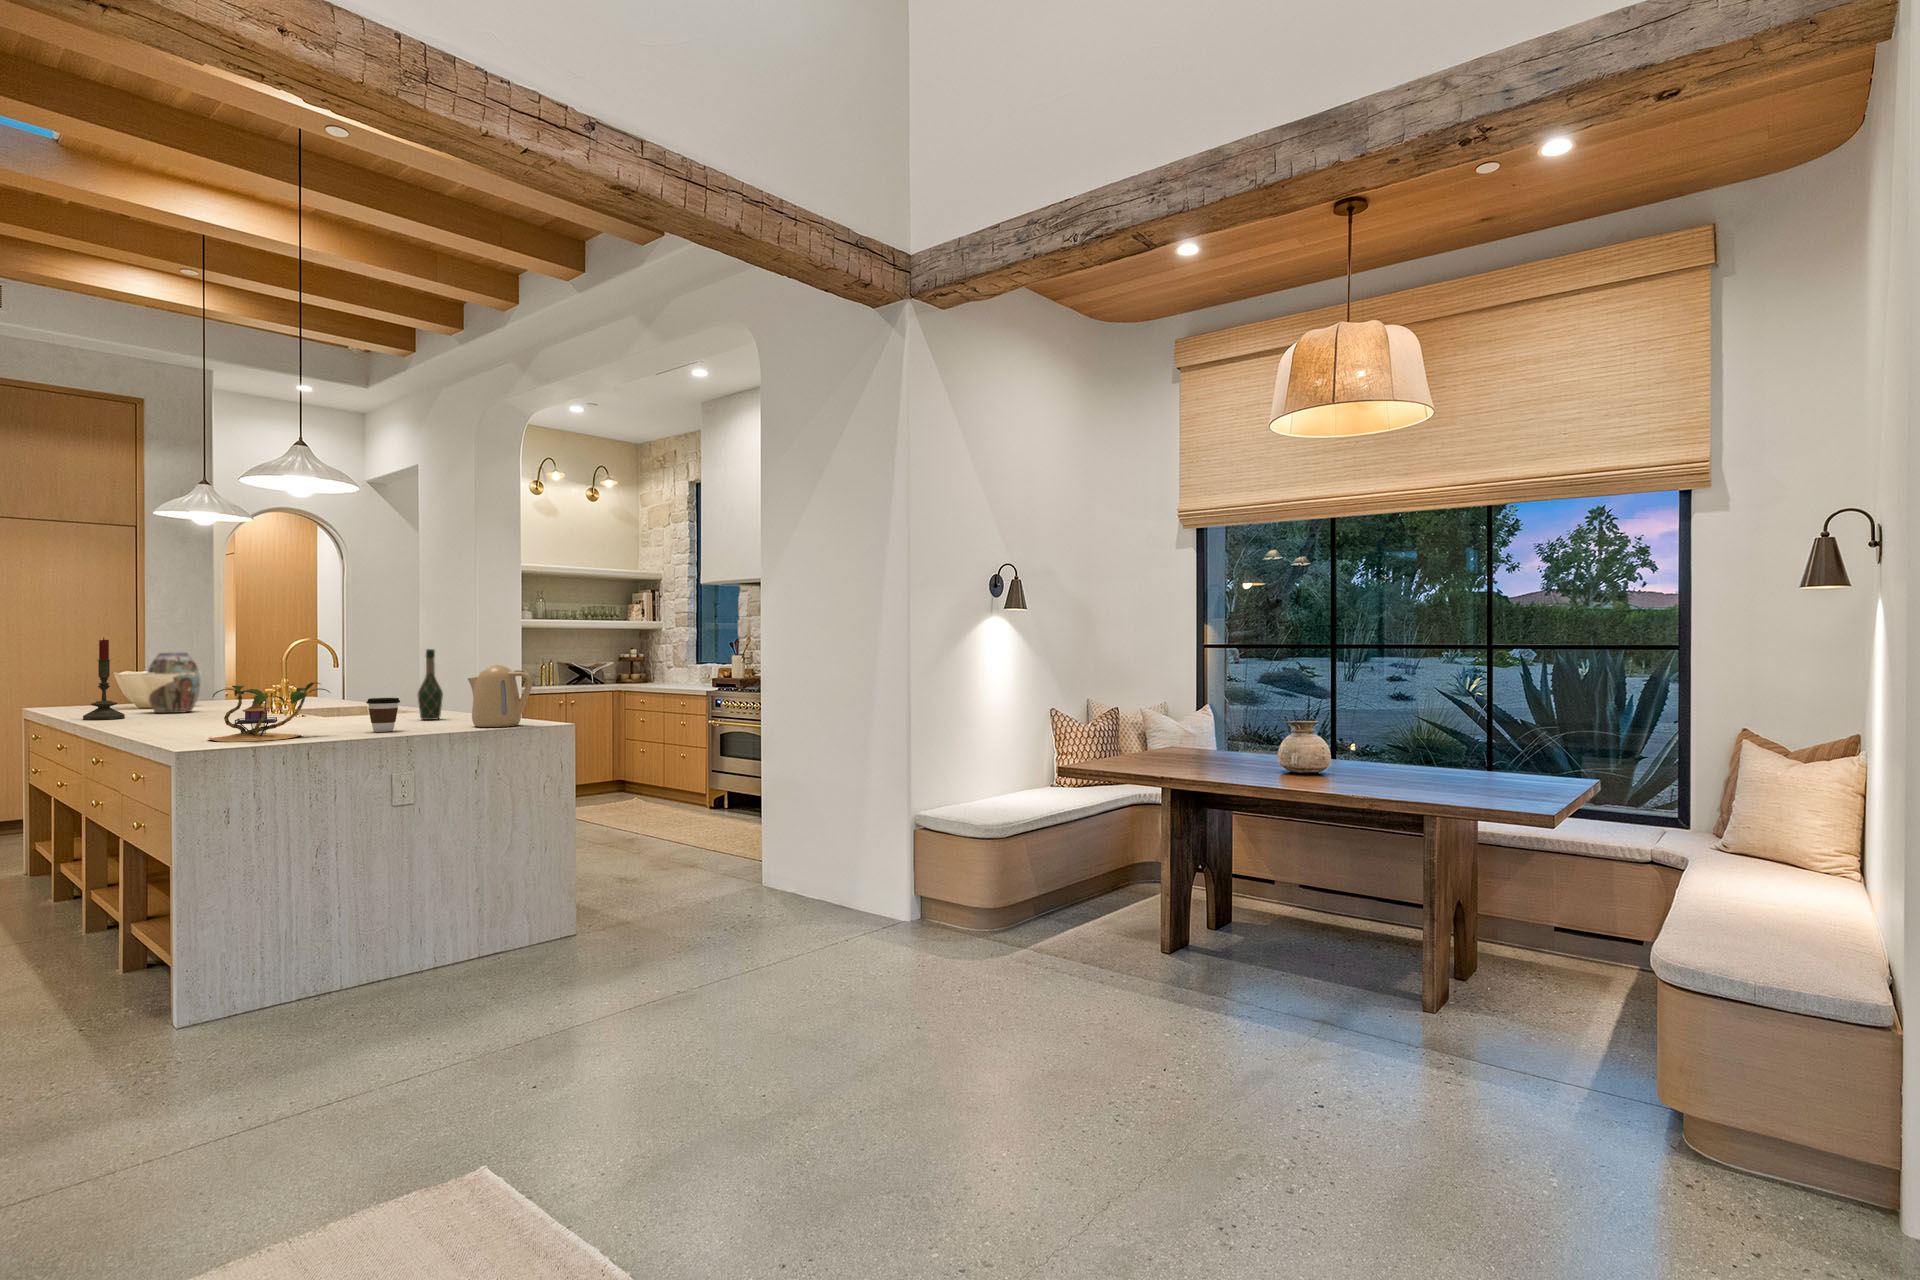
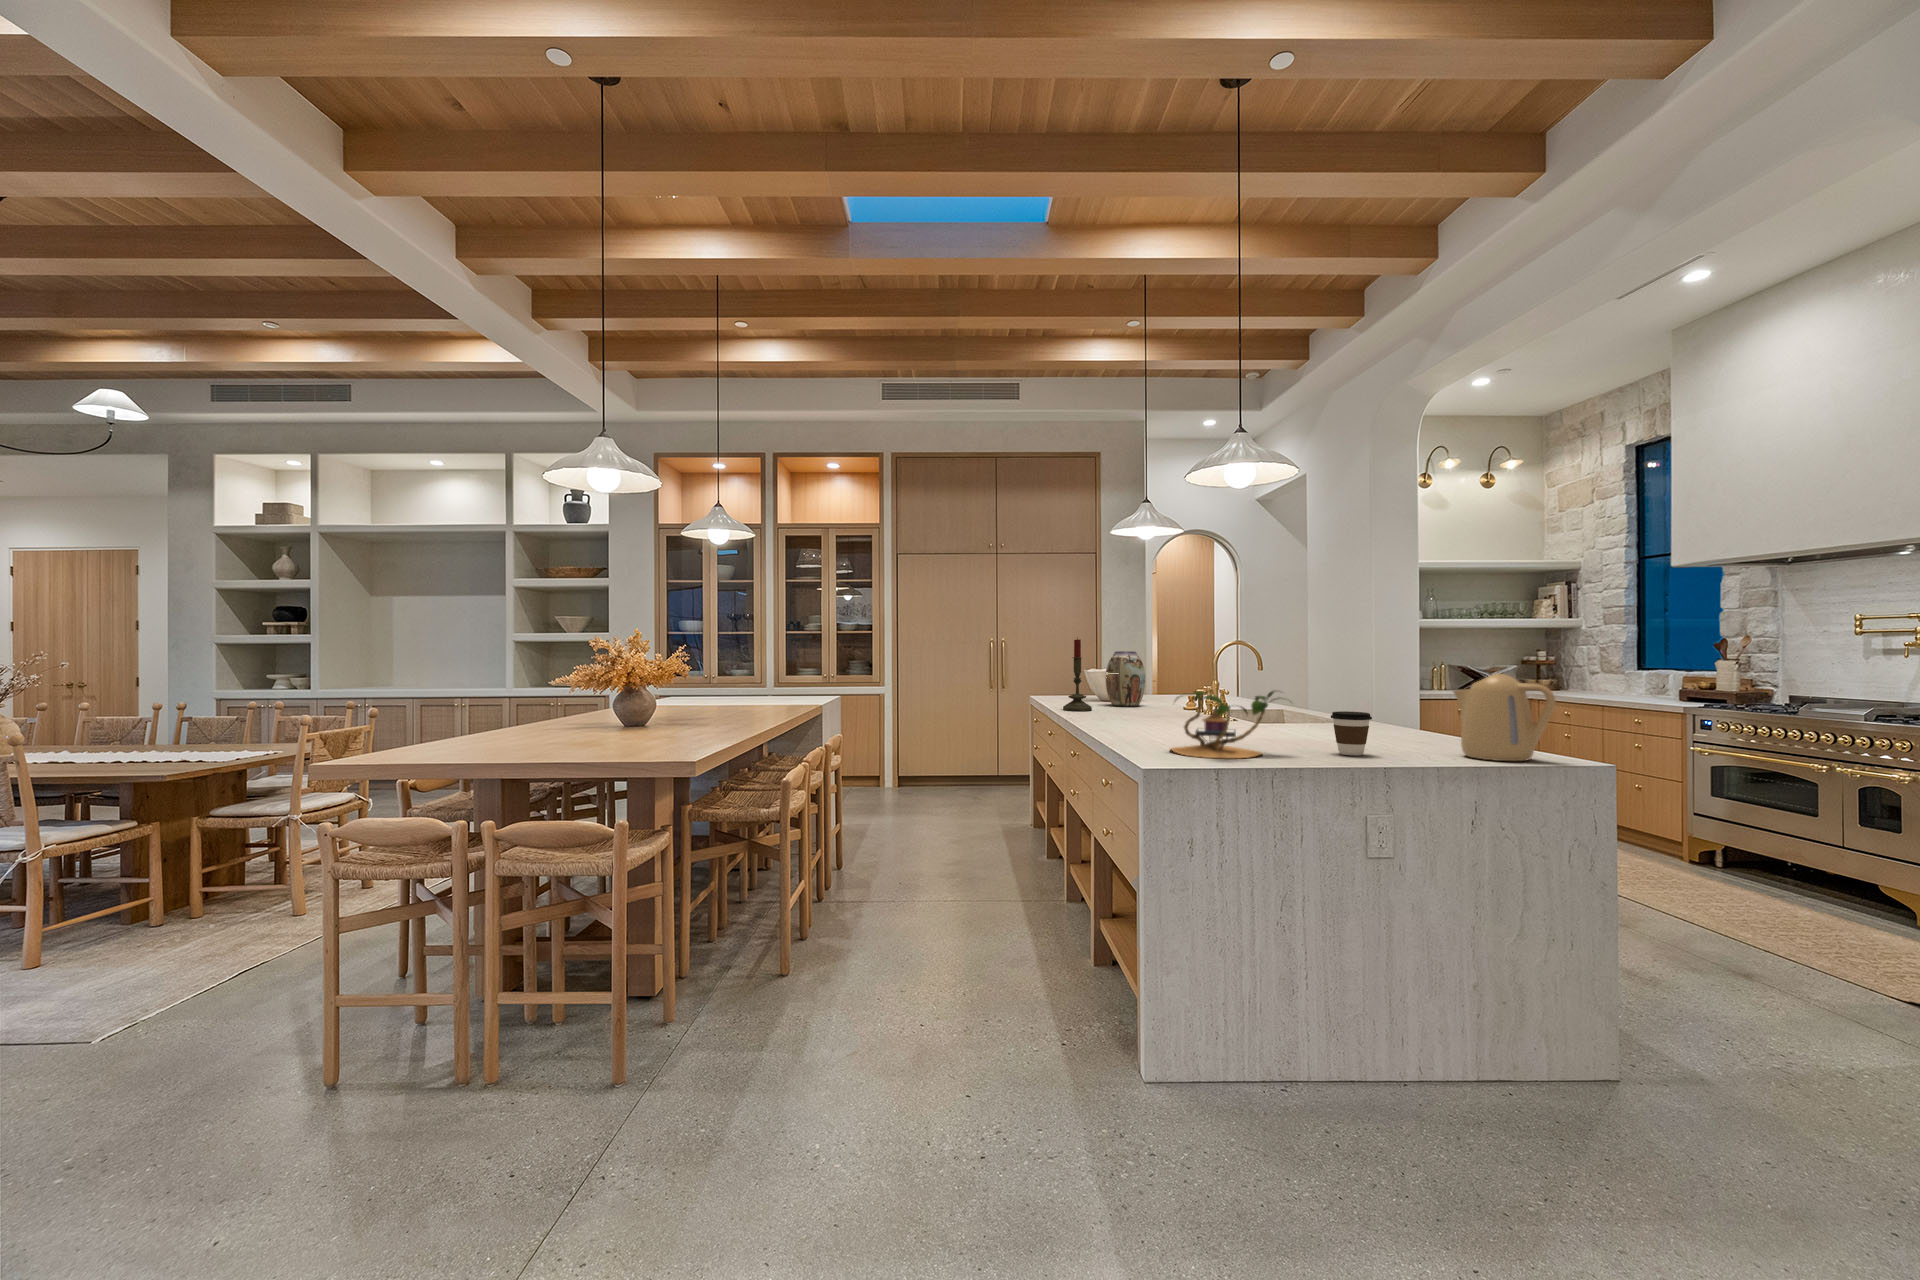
wine bottle: present [418,649,443,720] -> none [1368,651,1399,737]

